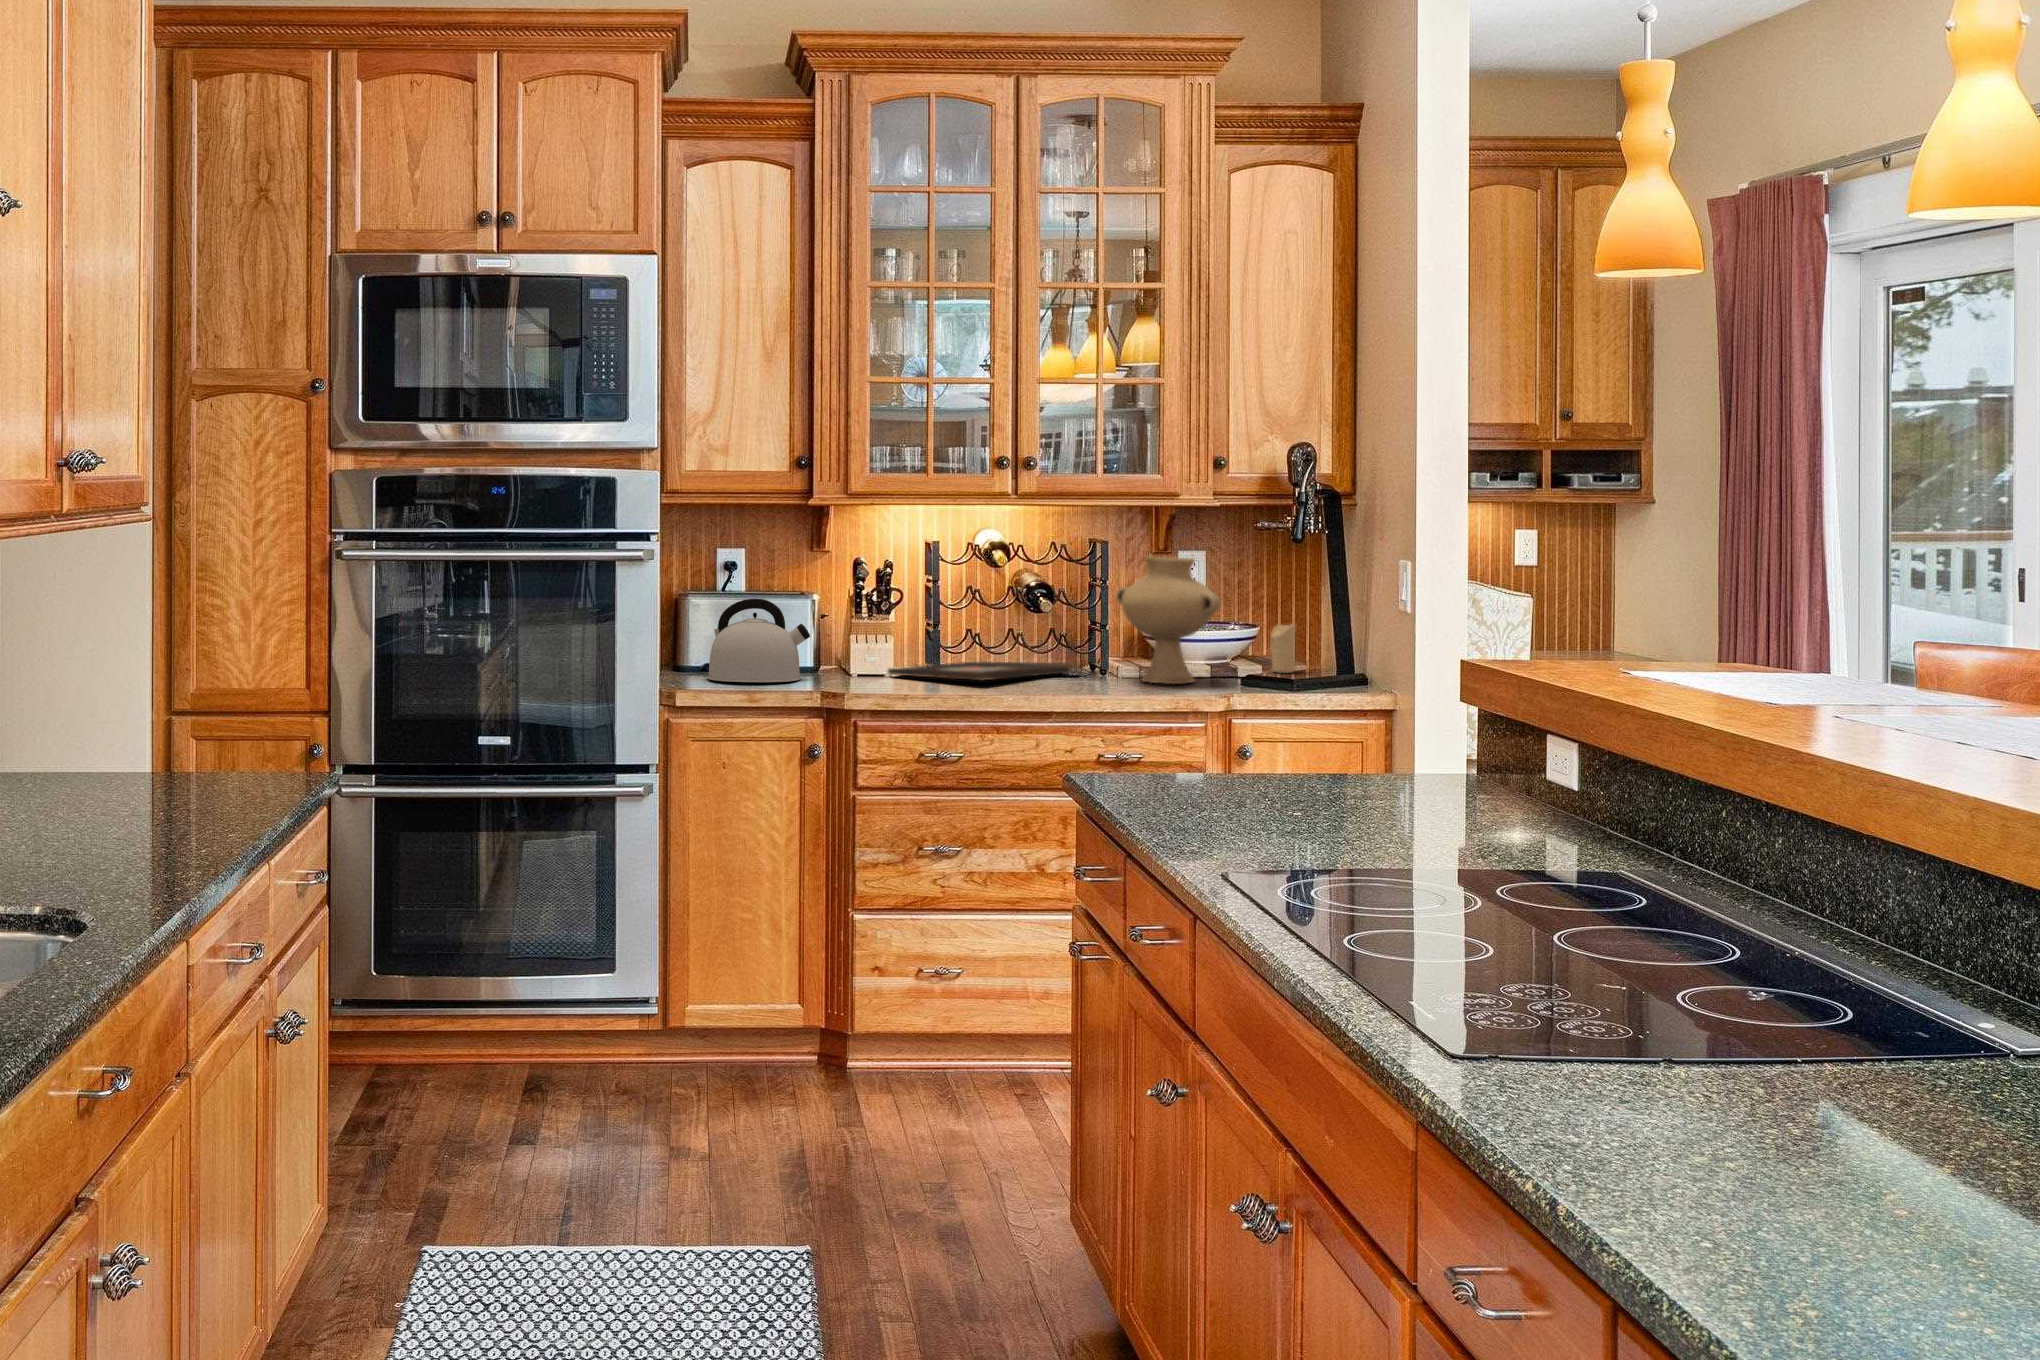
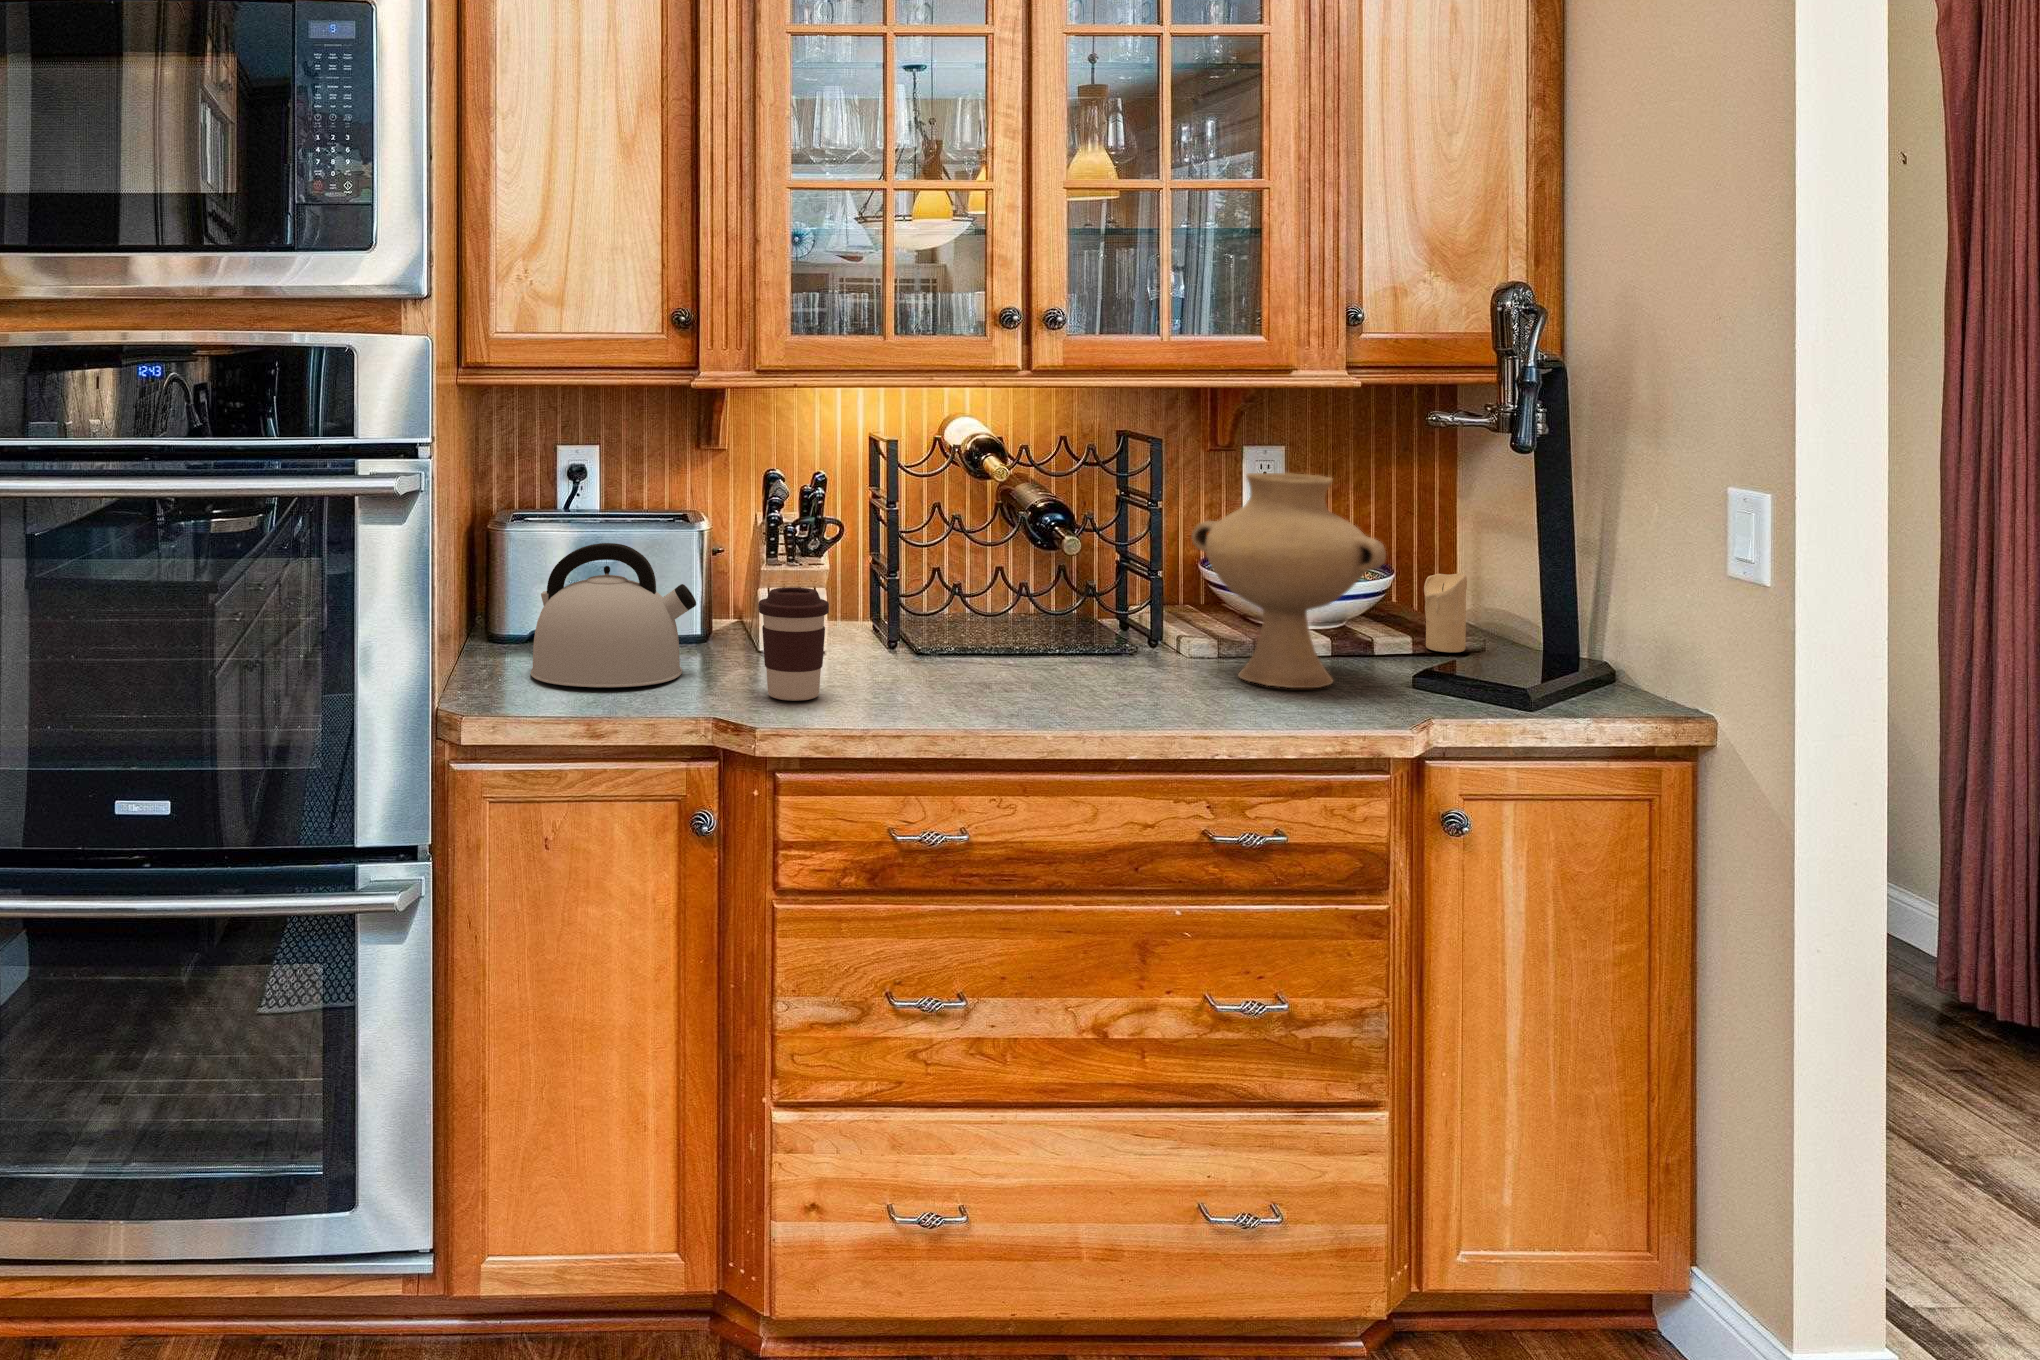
coffee cup: none [848,622,890,687] -> present [759,587,829,701]
decorative tray: present [887,661,1070,680] -> none [821,624,1111,688]

